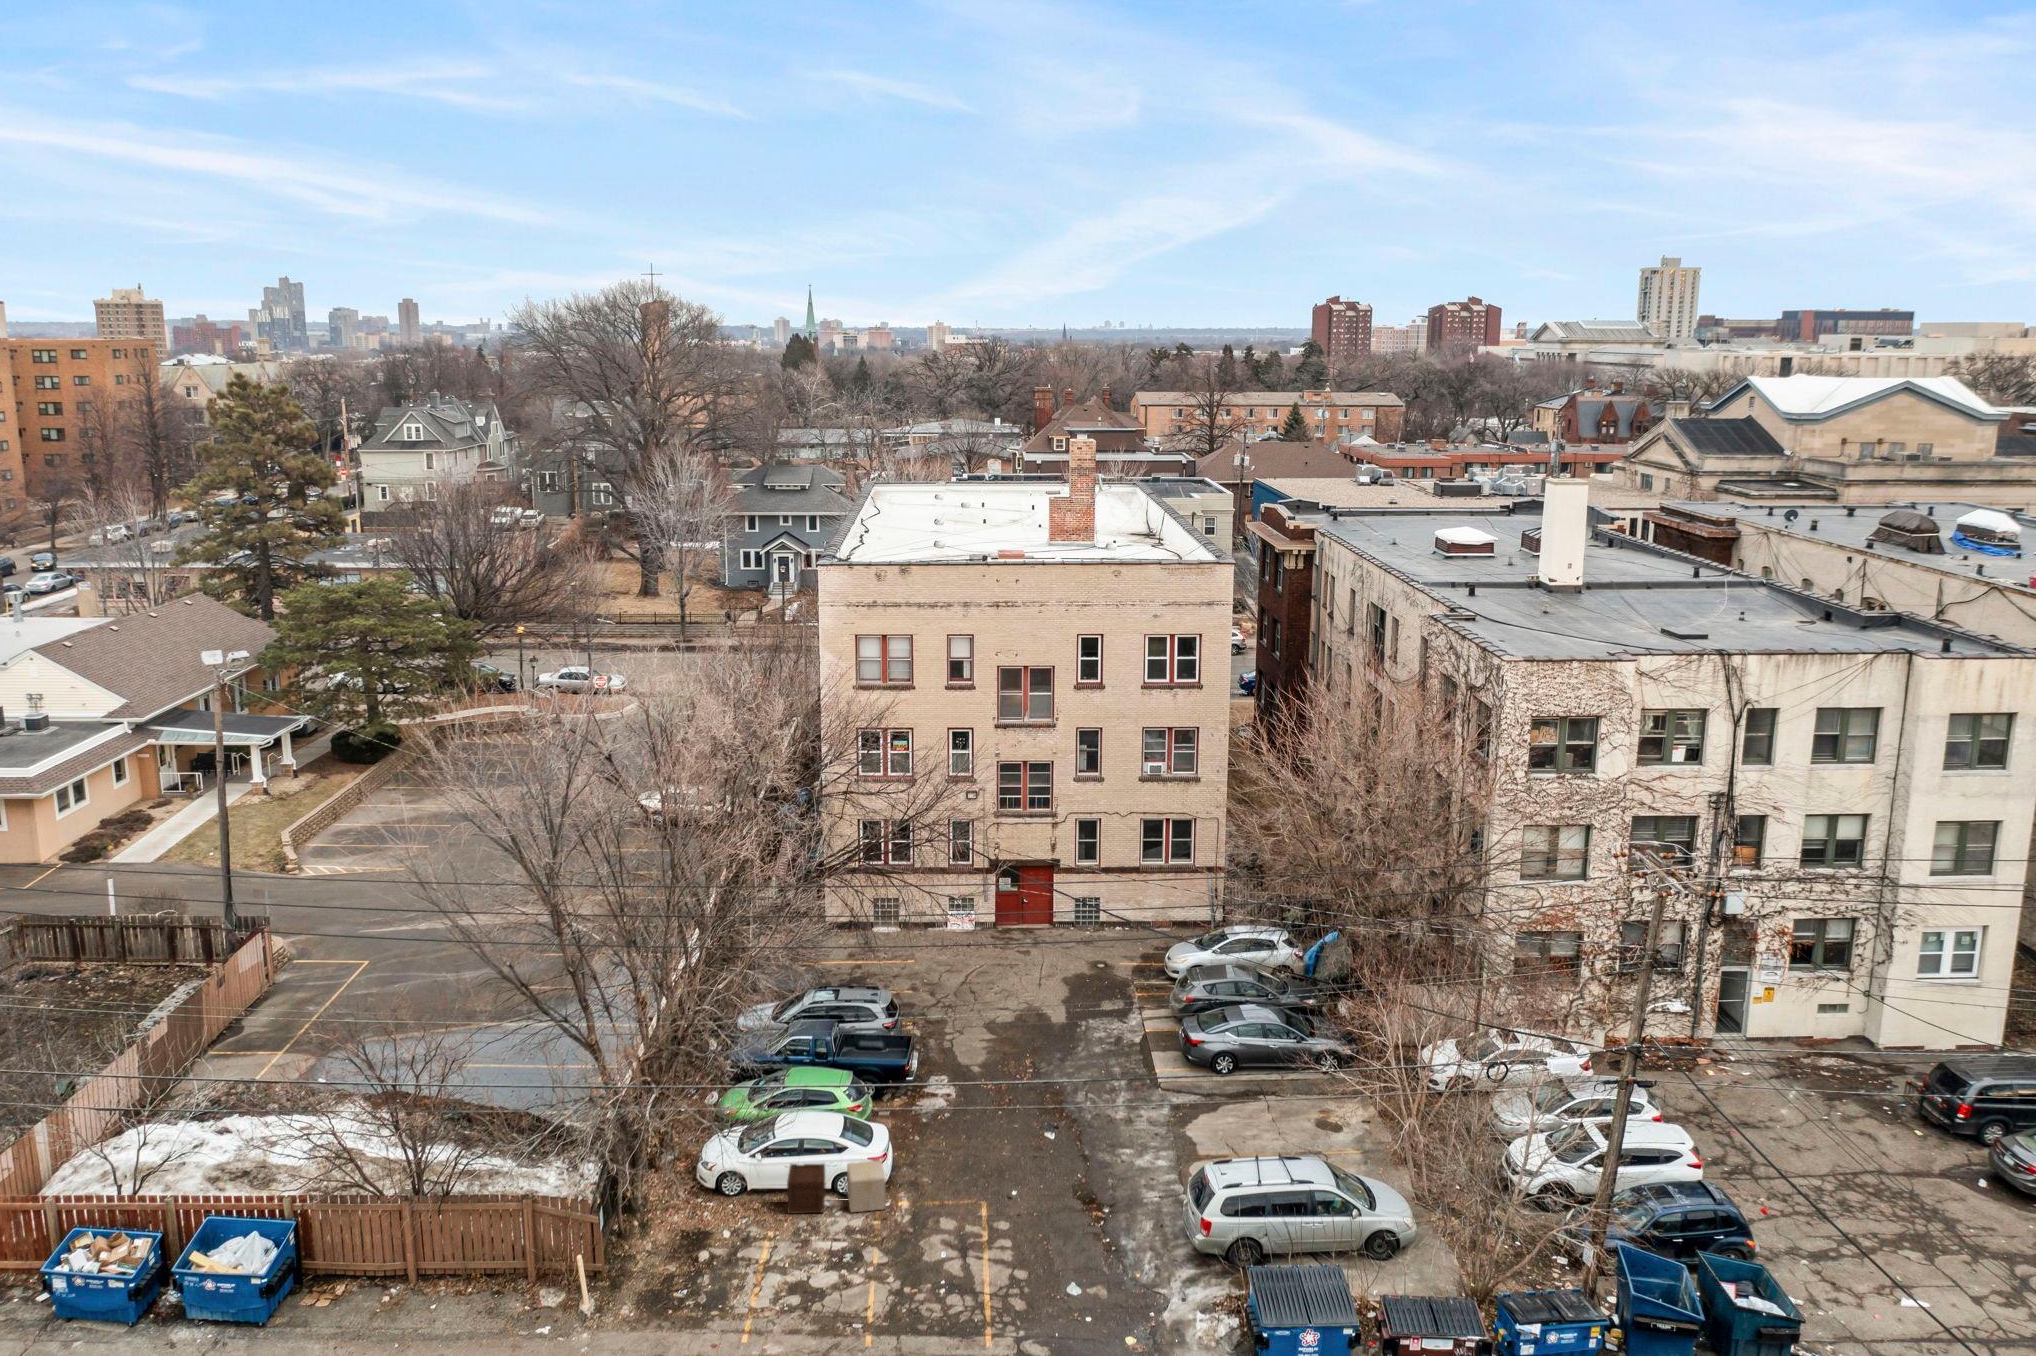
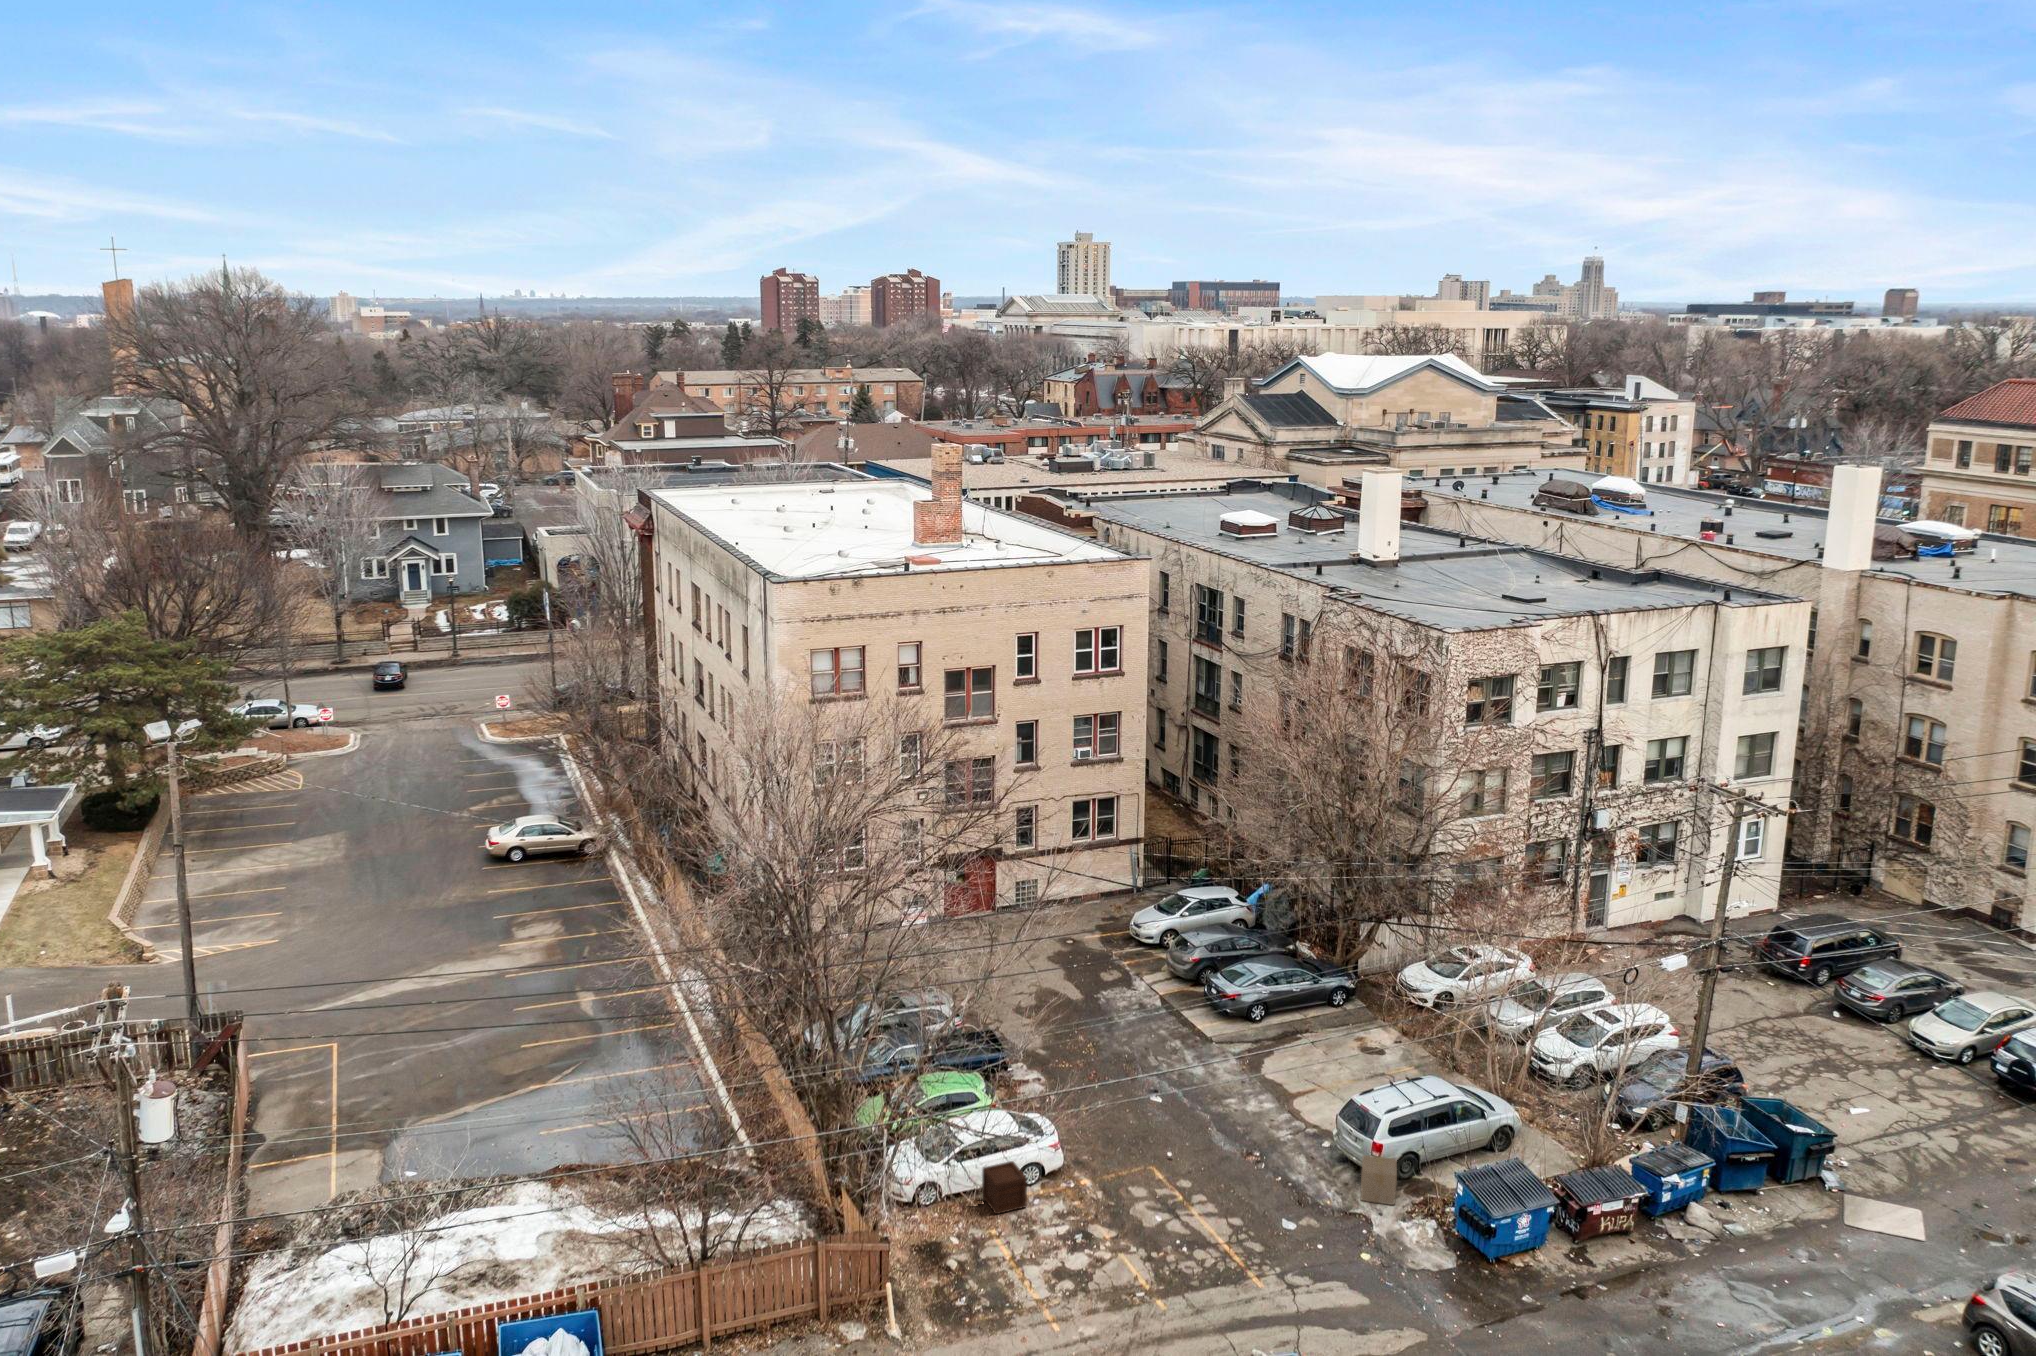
cardboard box: present [847,1160,885,1212] -> present [1361,1155,1397,1205]

